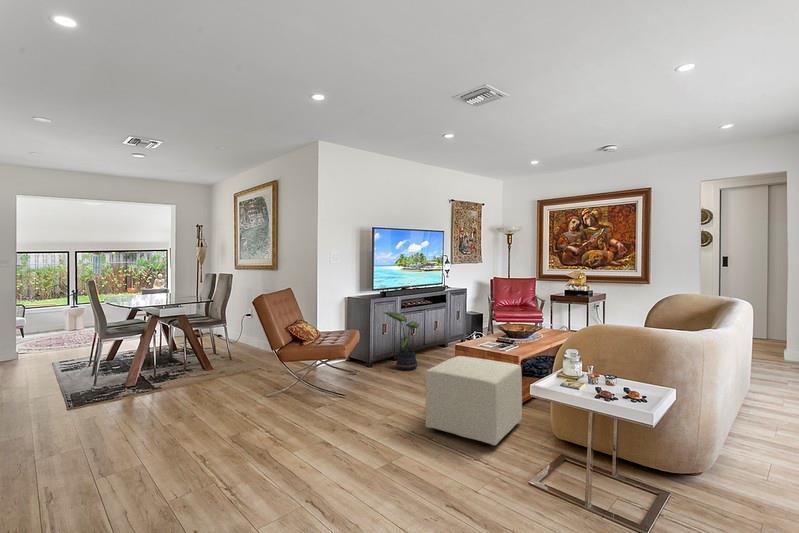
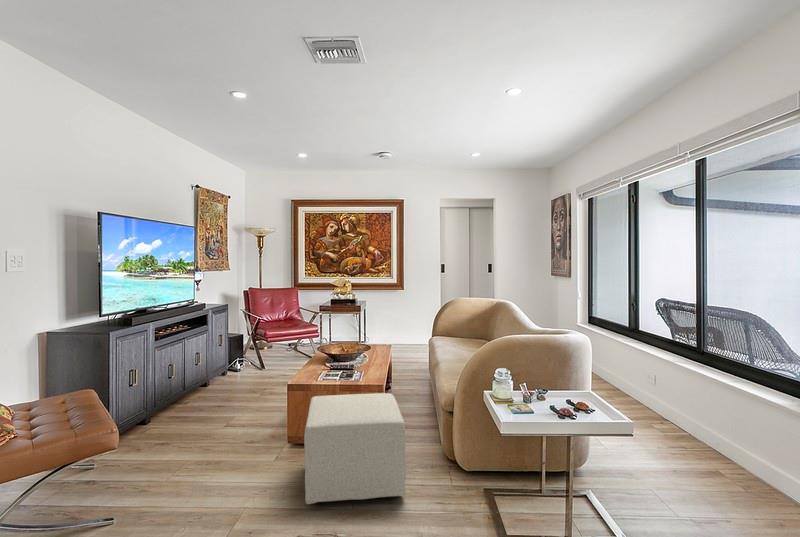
potted plant: present [385,312,419,370] -> none [139,350,205,432]

